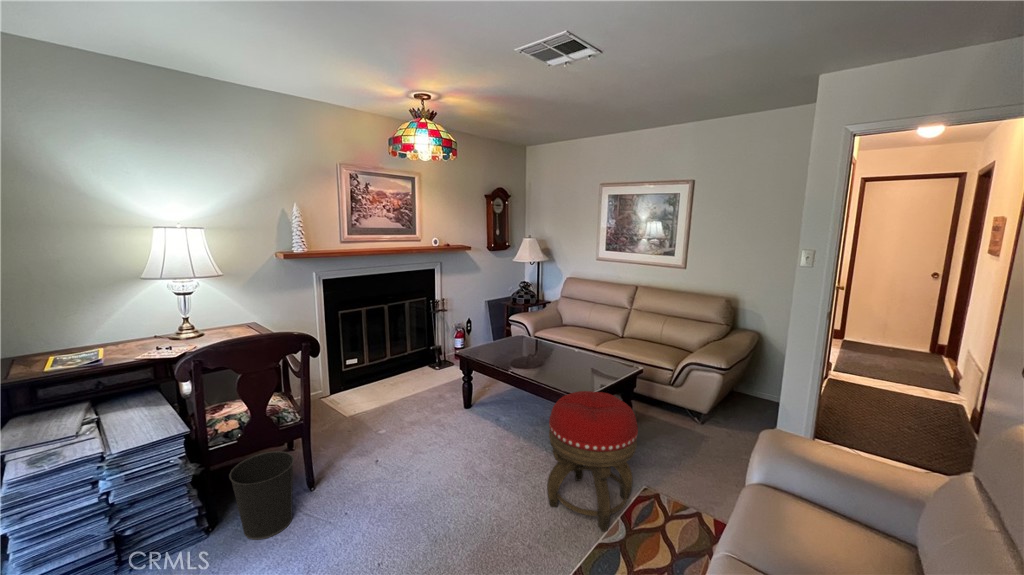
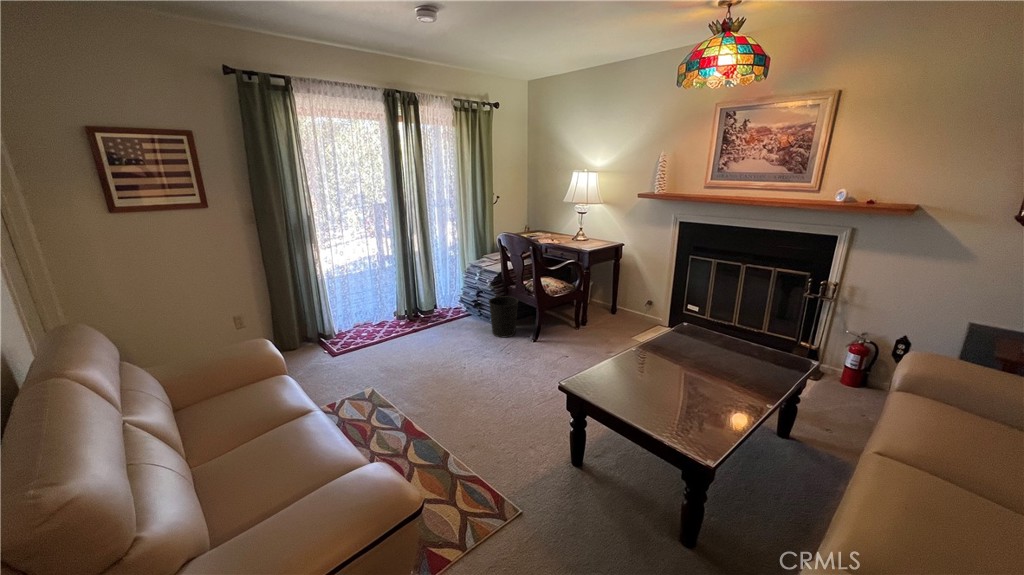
footstool: present [547,391,638,531] -> none [456,344,549,489]

